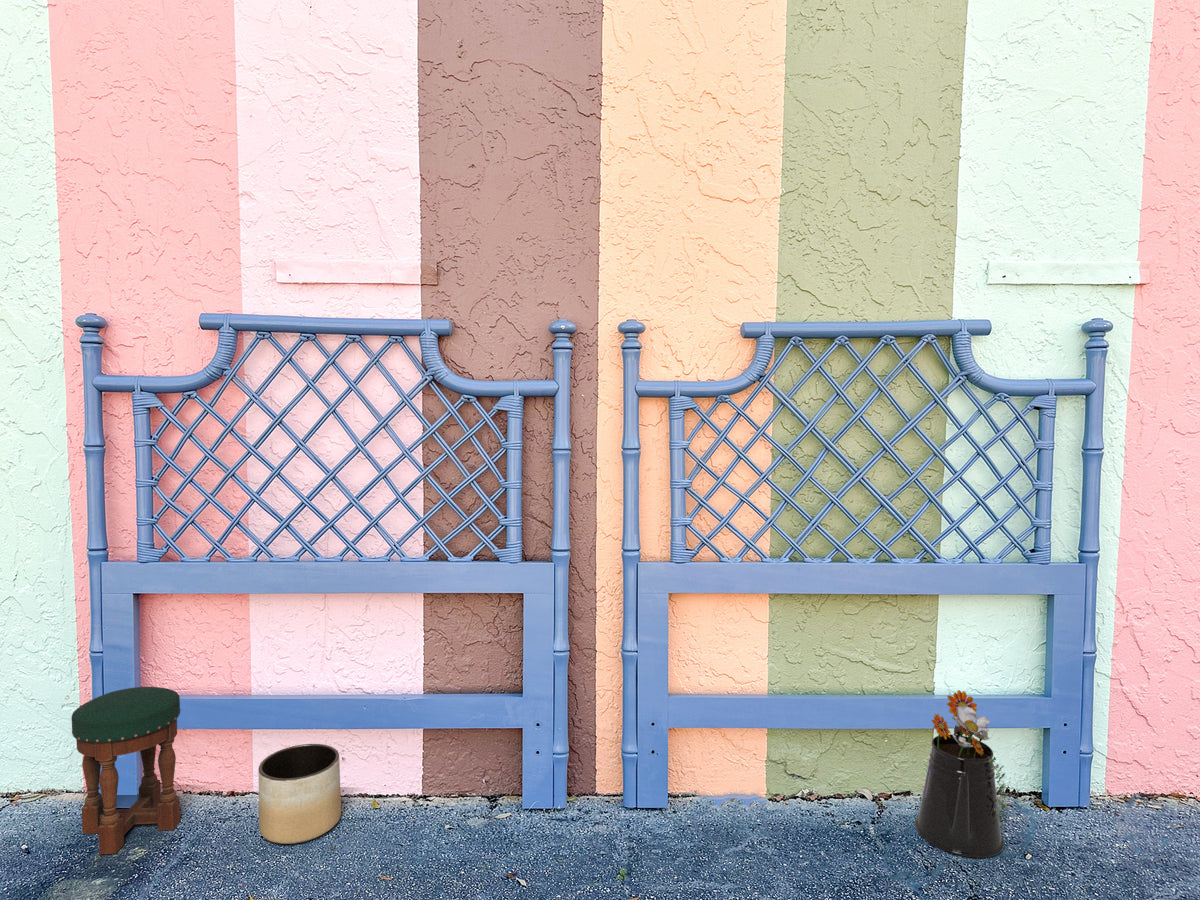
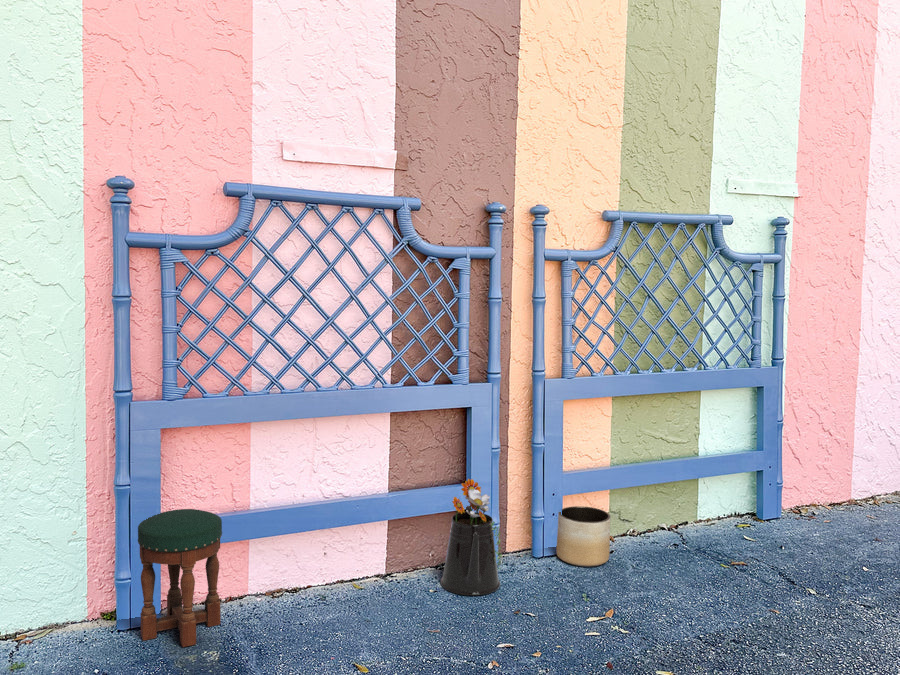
watering can: present [915,690,1007,858] -> present [441,479,502,595]
planter: present [258,744,341,844] -> present [557,506,611,567]

